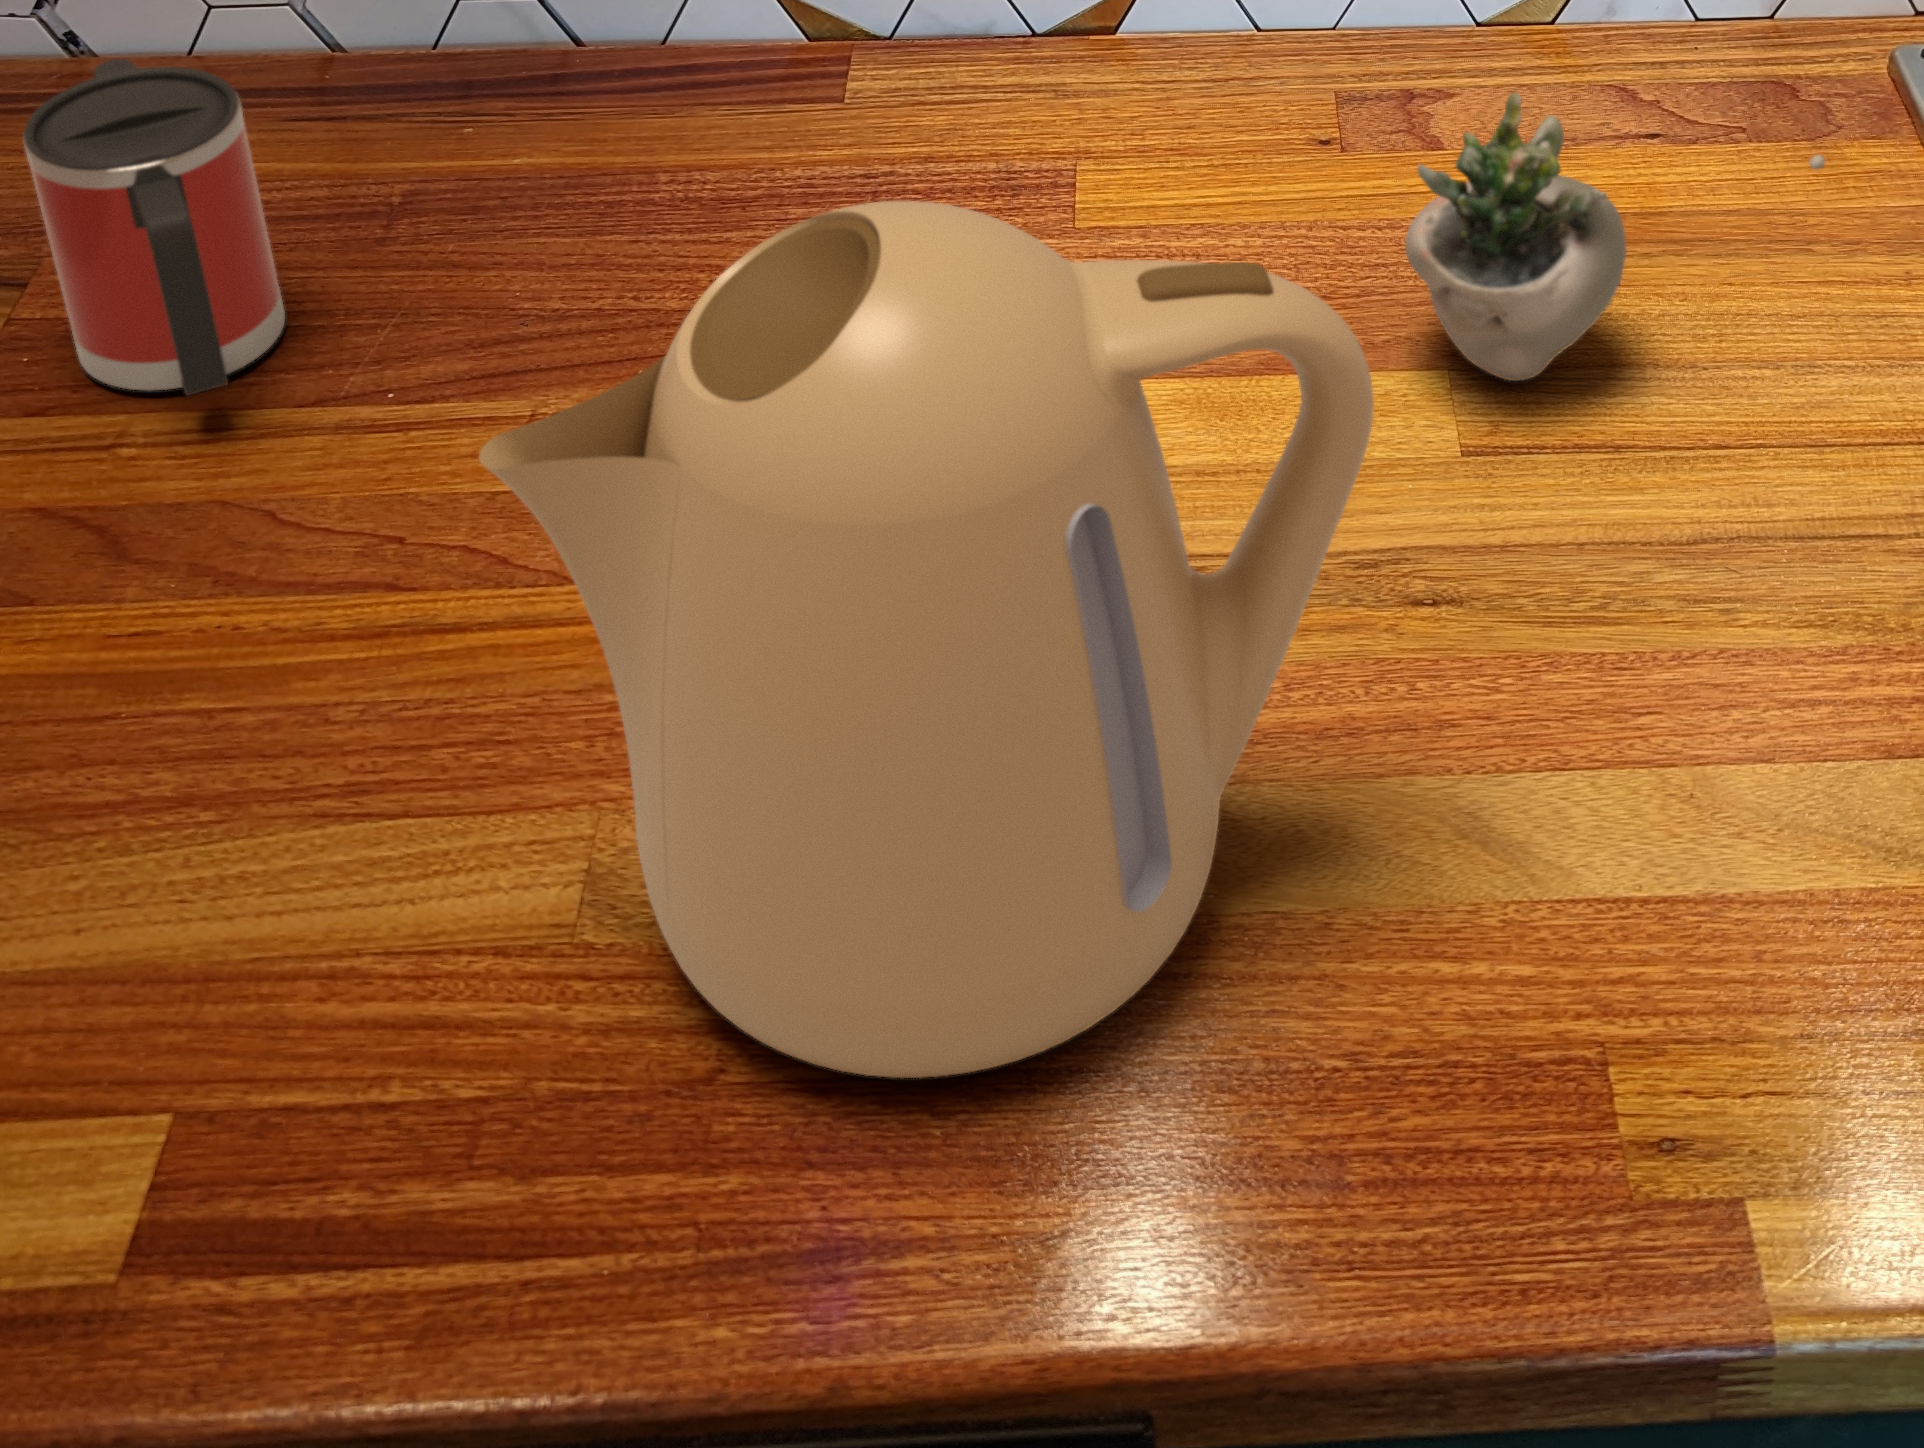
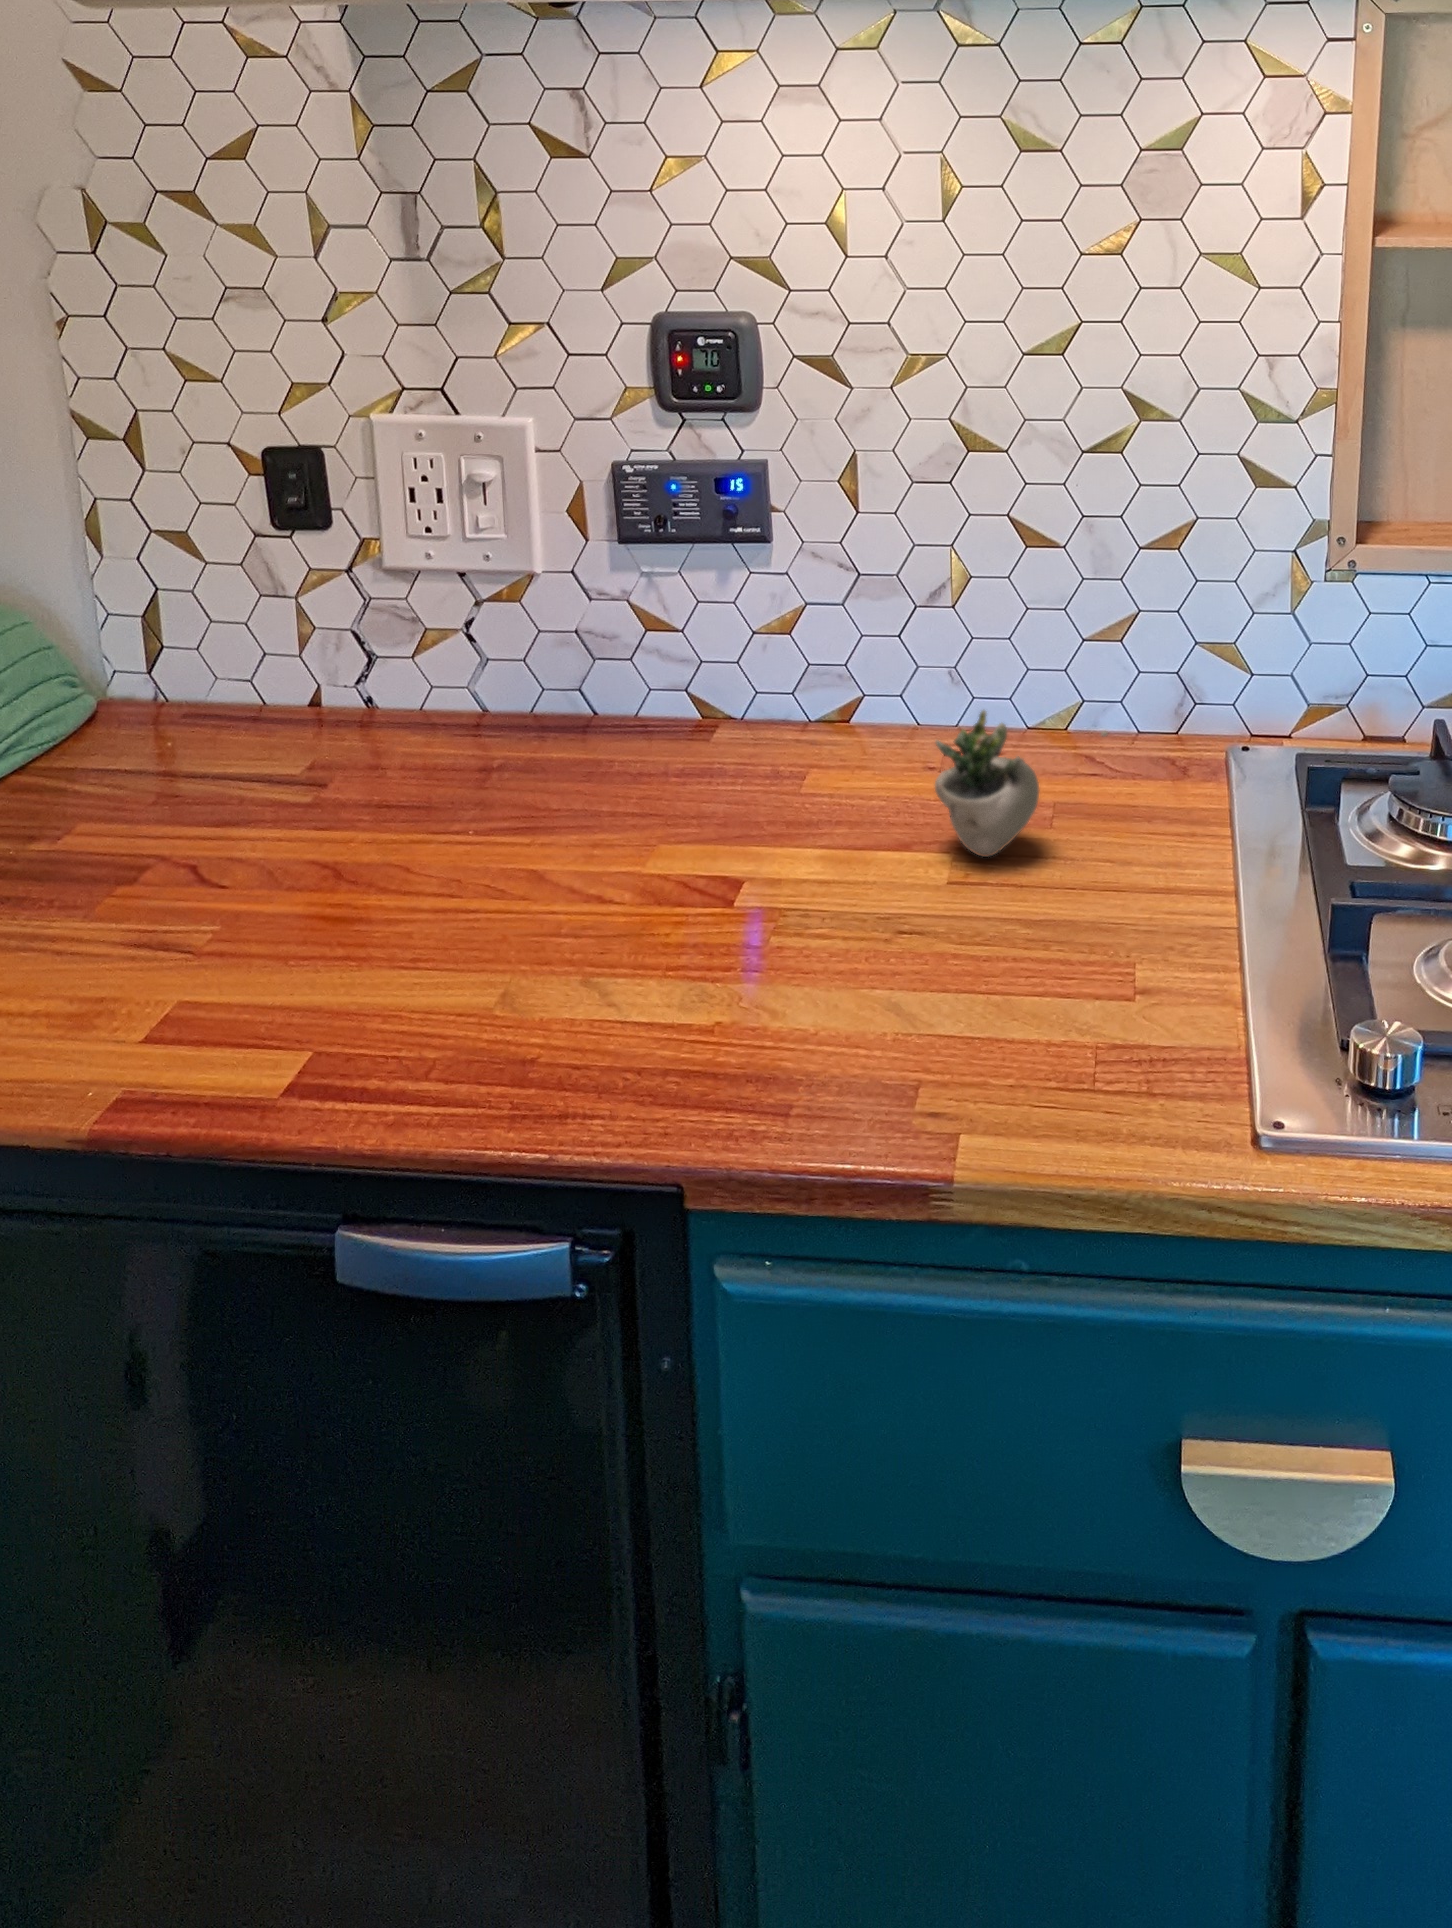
mug: present [23,59,285,395] -> none [333,677,435,822]
kettle: present [479,201,1374,1078] -> none [468,672,845,1062]

